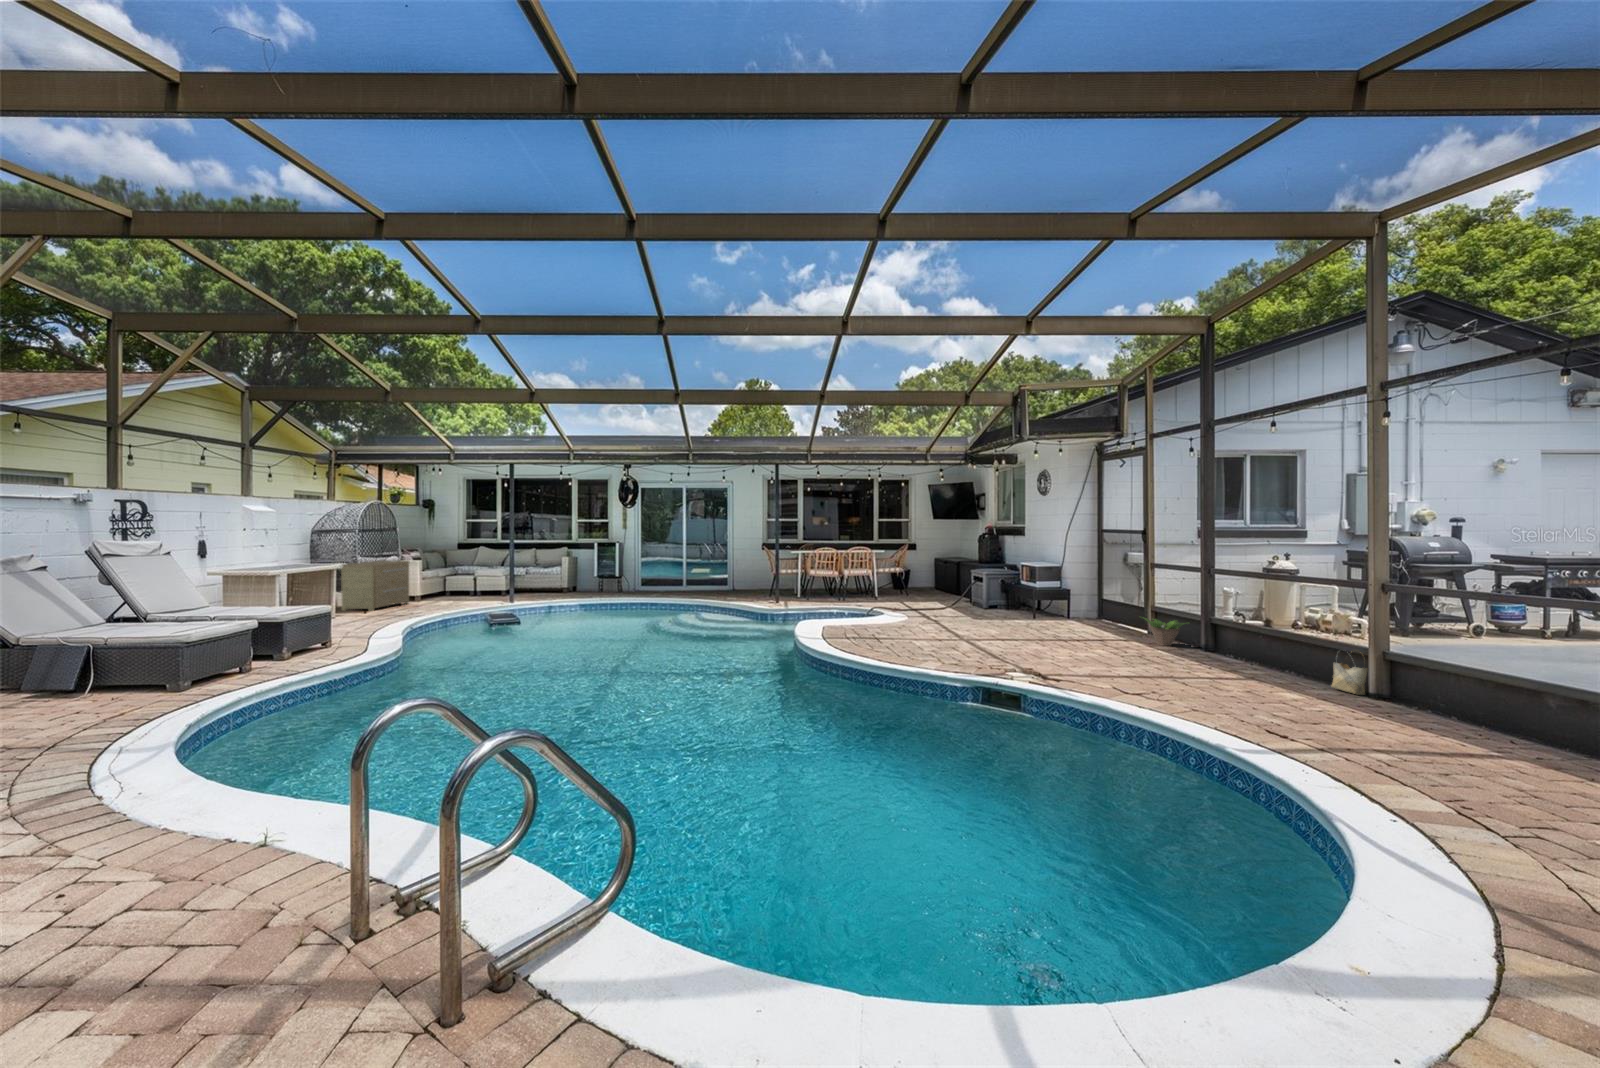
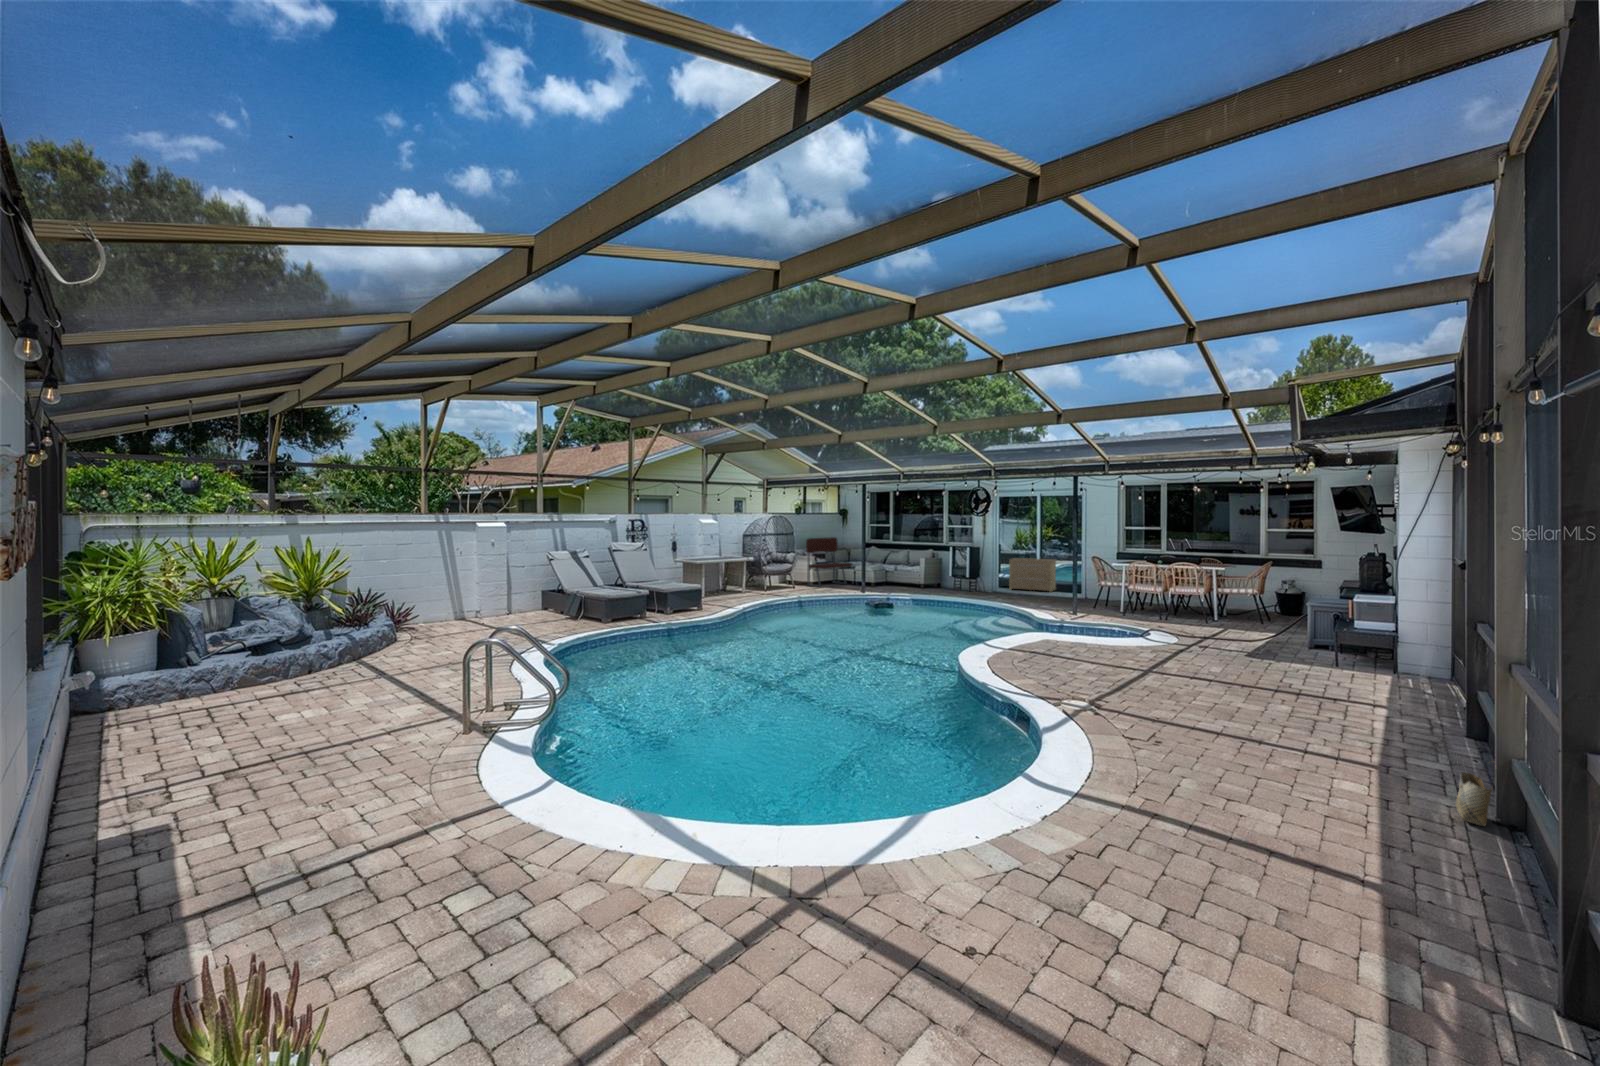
bench: none [413,534,474,600] -> present [806,537,852,587]
side table: present [341,560,409,611] -> present [1009,558,1056,592]
decorative plant: present [1145,618,1184,646] -> none [1381,679,1463,726]

